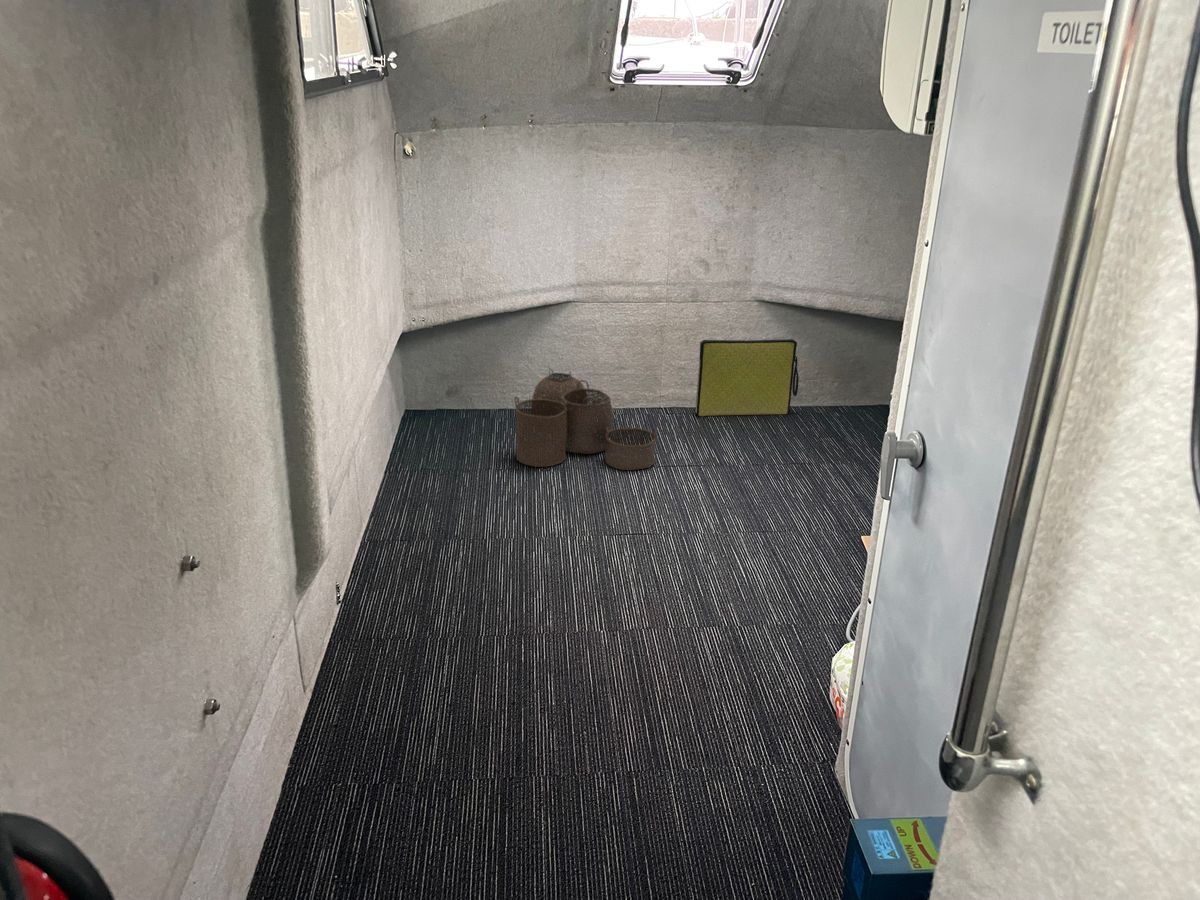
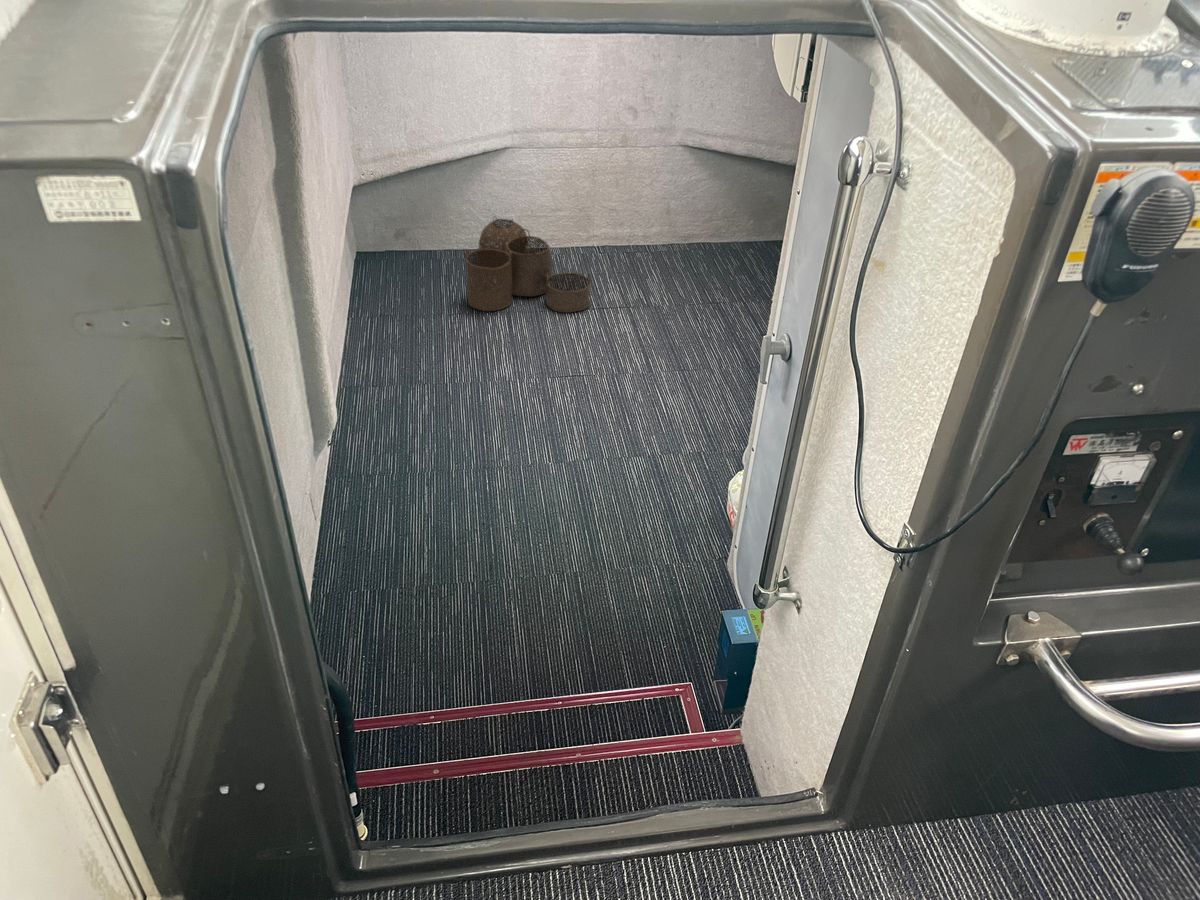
bag: present [695,339,799,416] -> none [625,183,717,254]

